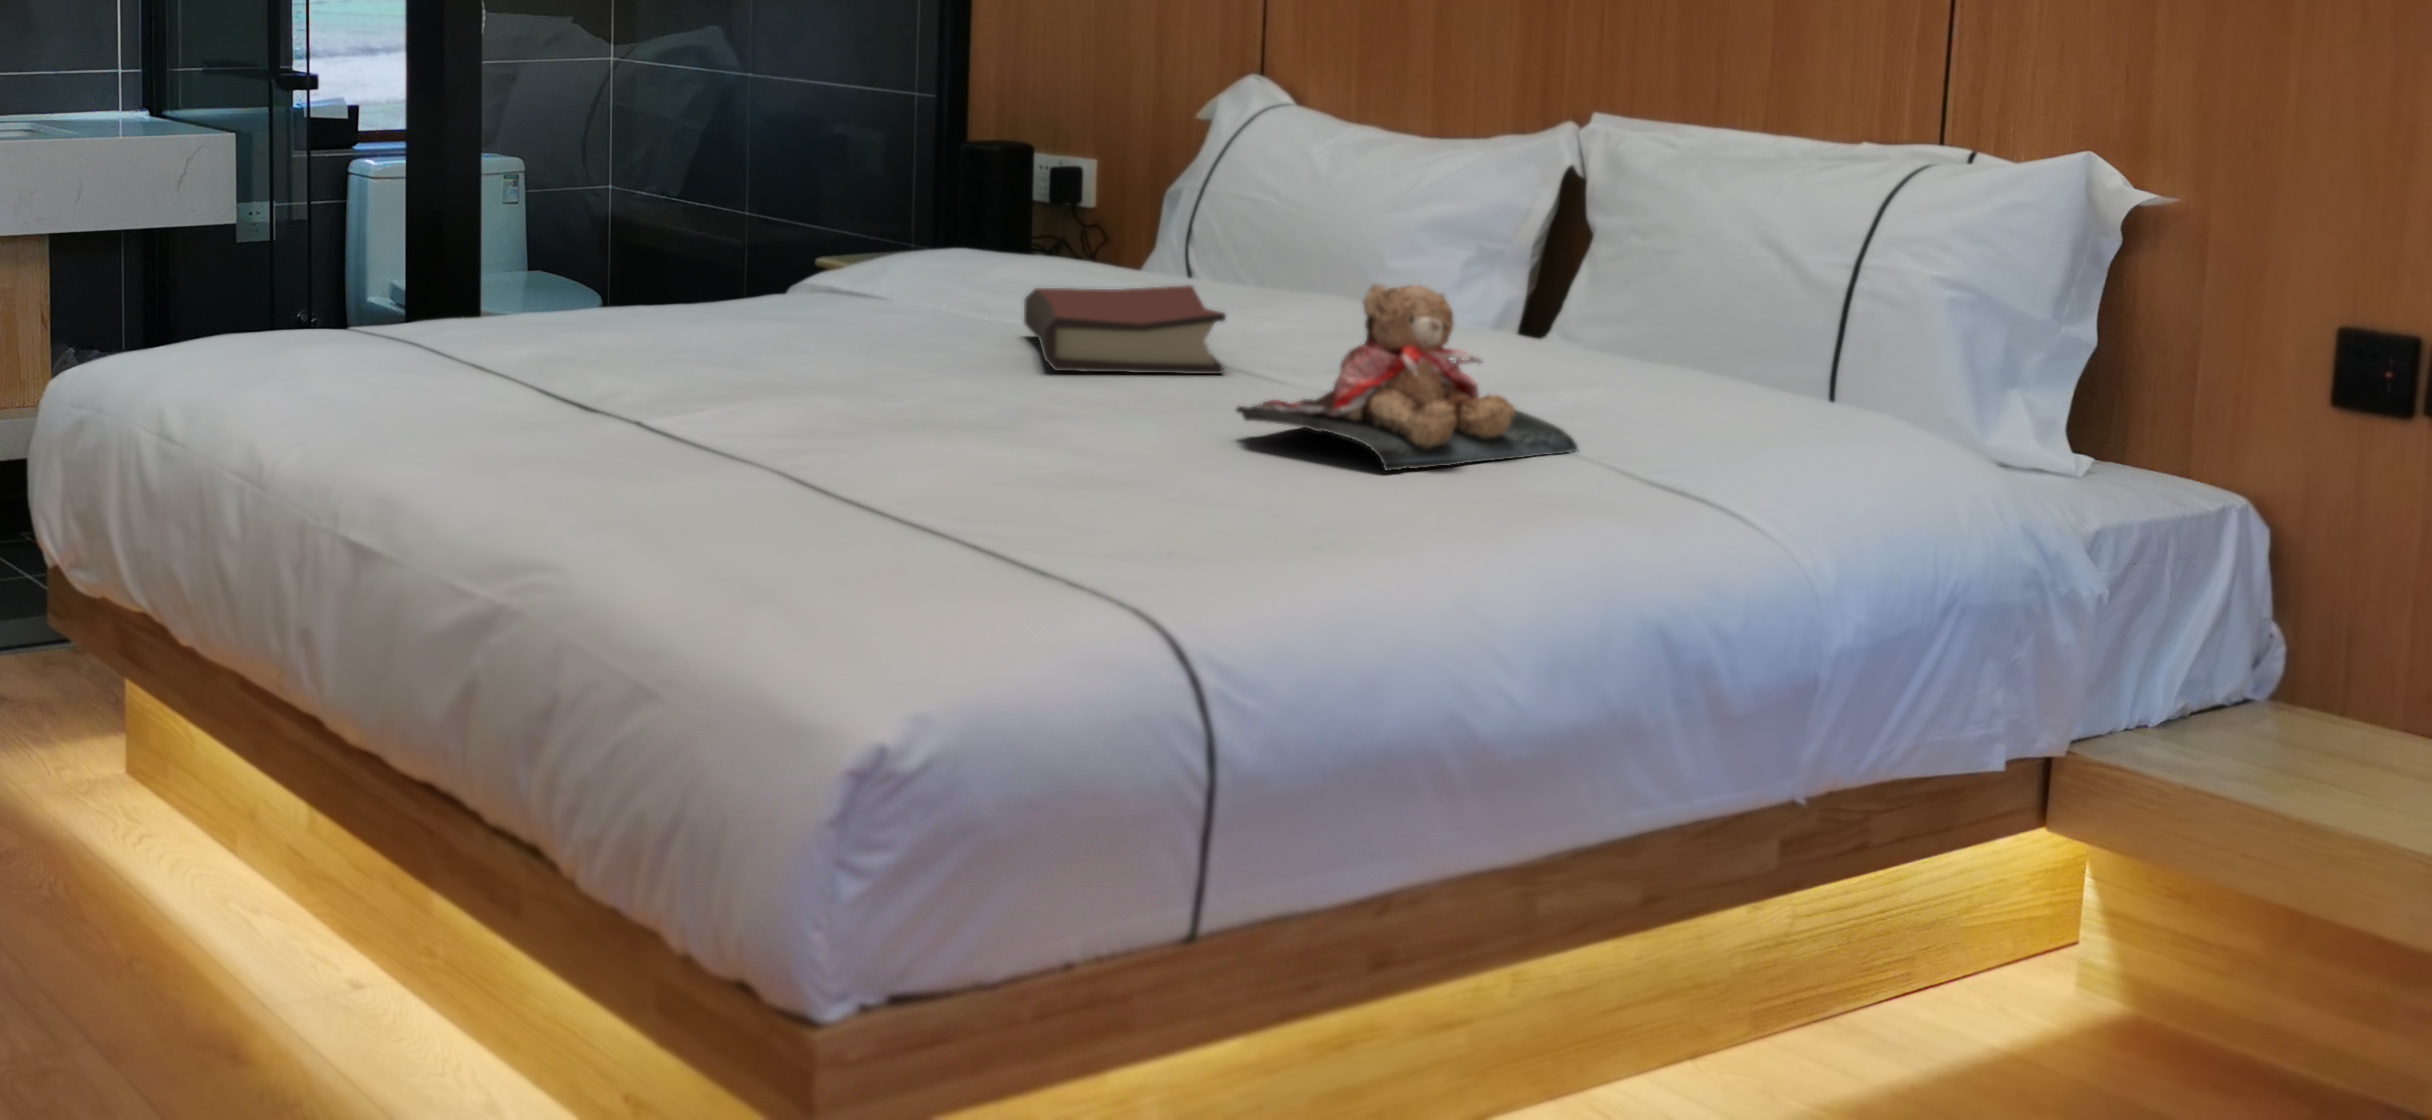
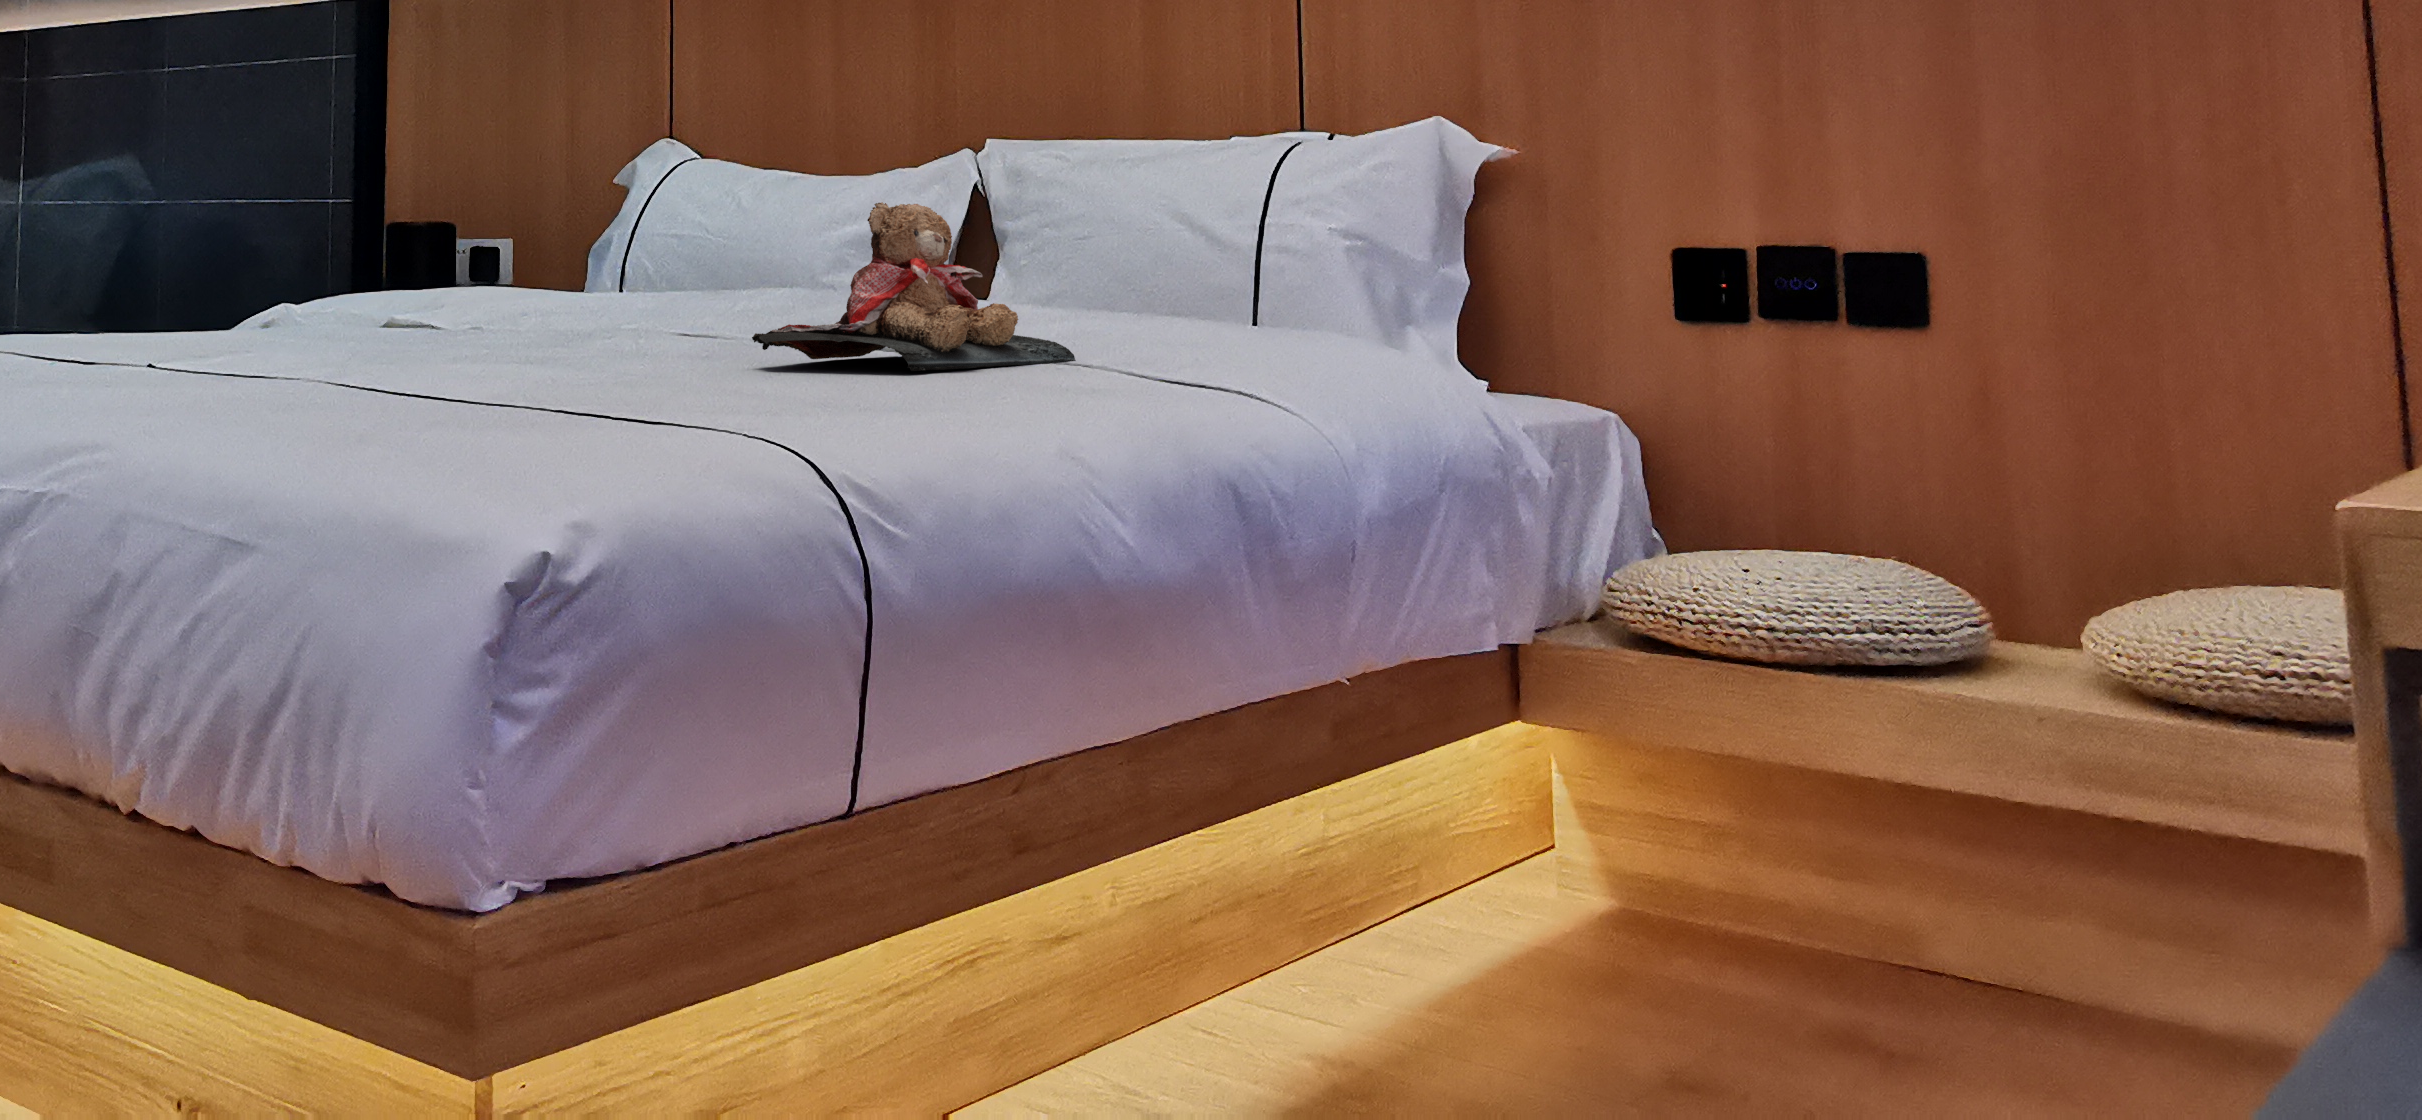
hardback book: present [1024,285,1226,374] -> none [505,284,713,349]

